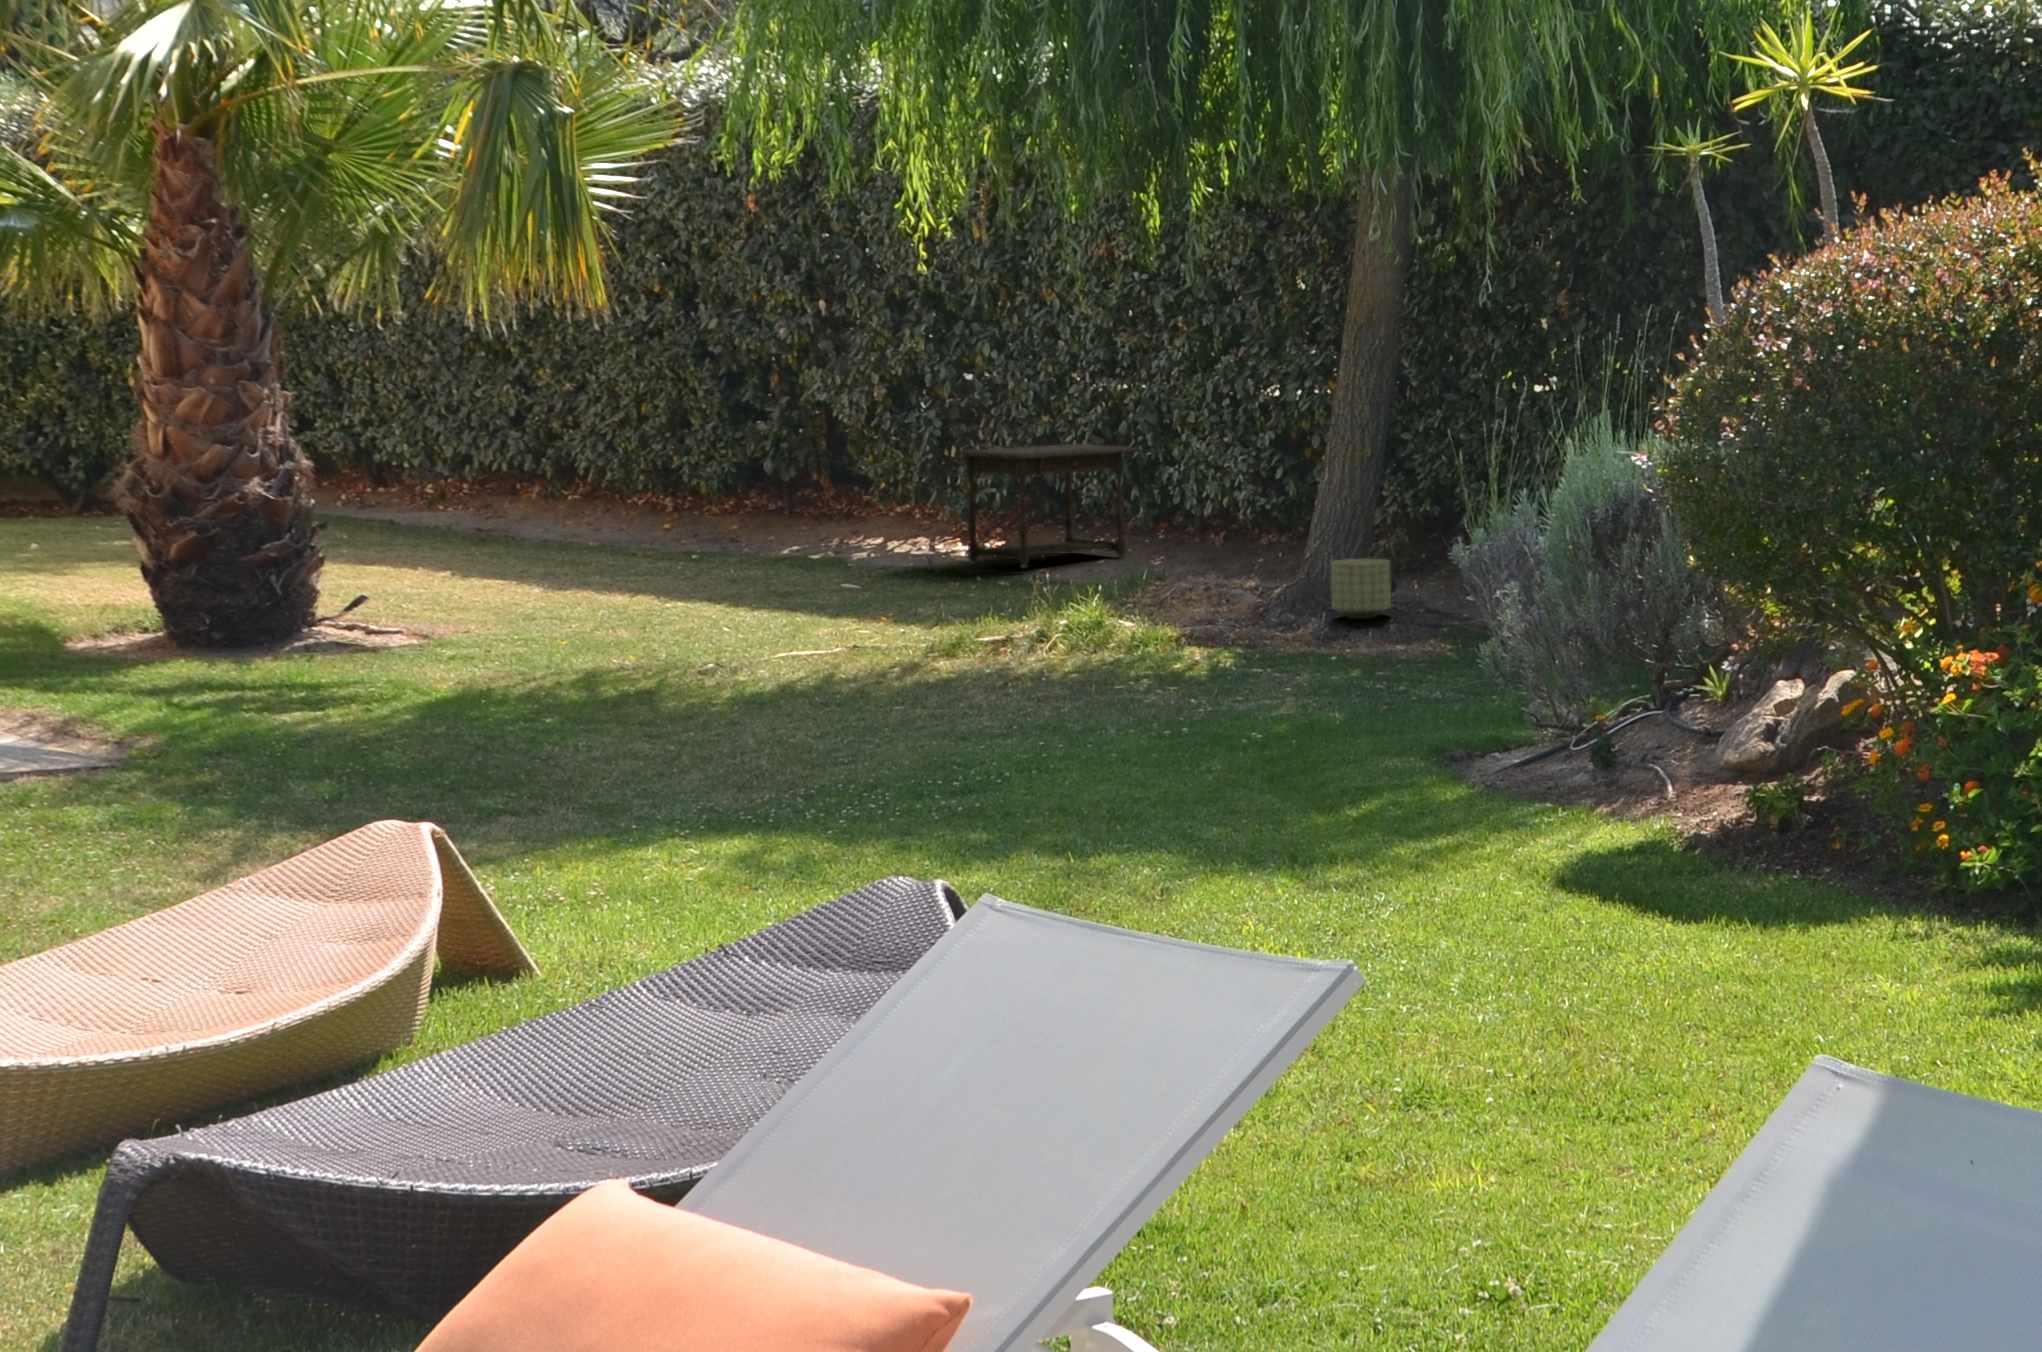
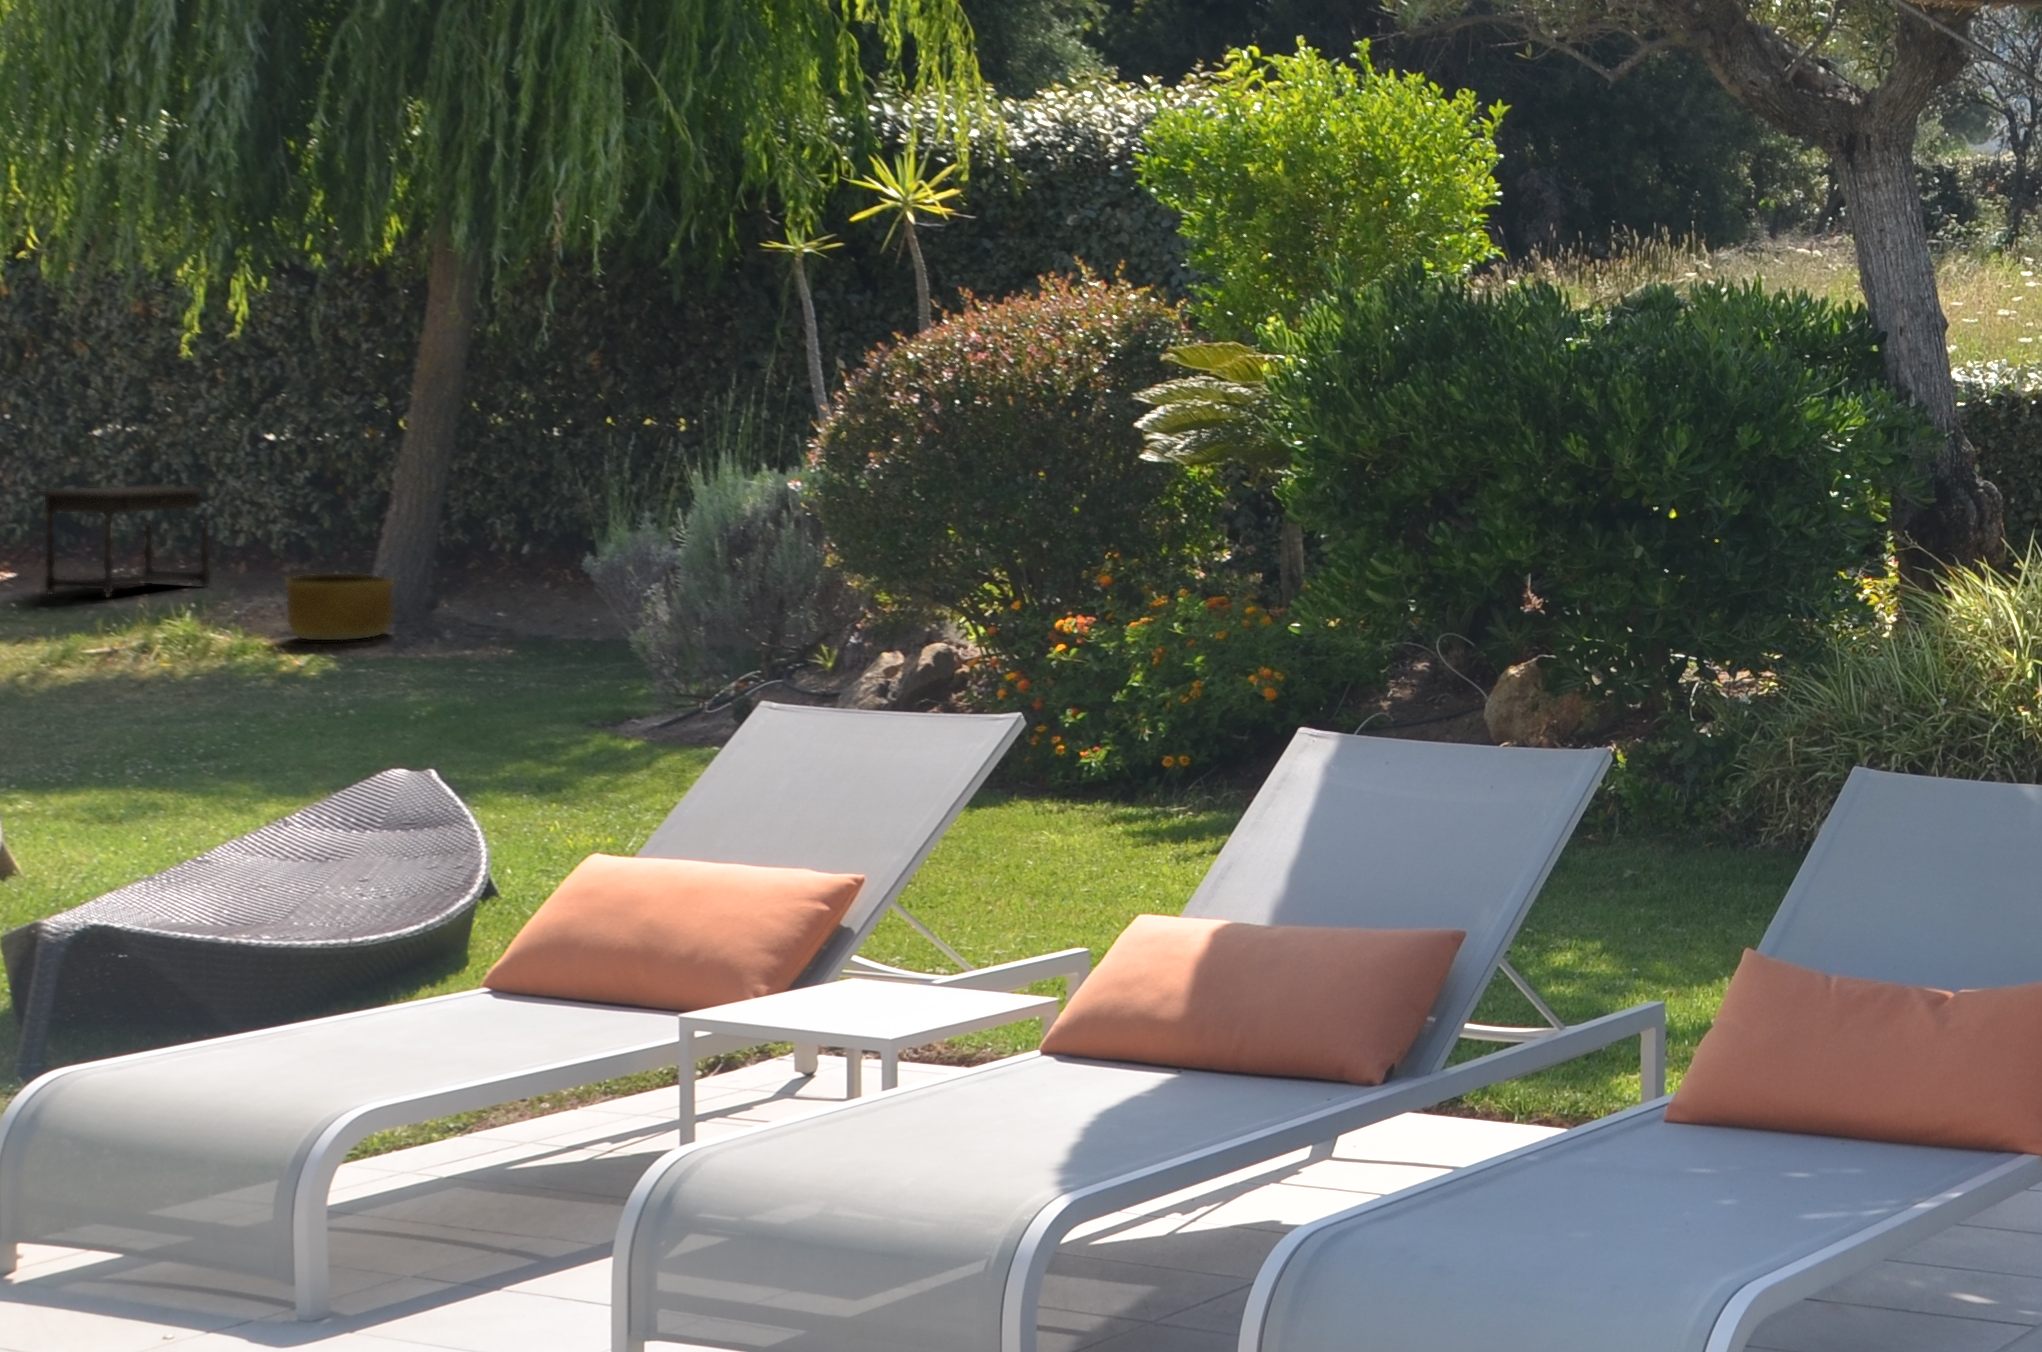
basket: none [1171,551,1282,627] -> present [286,574,393,640]
planter: present [1331,559,1391,619] -> none [441,579,497,630]

